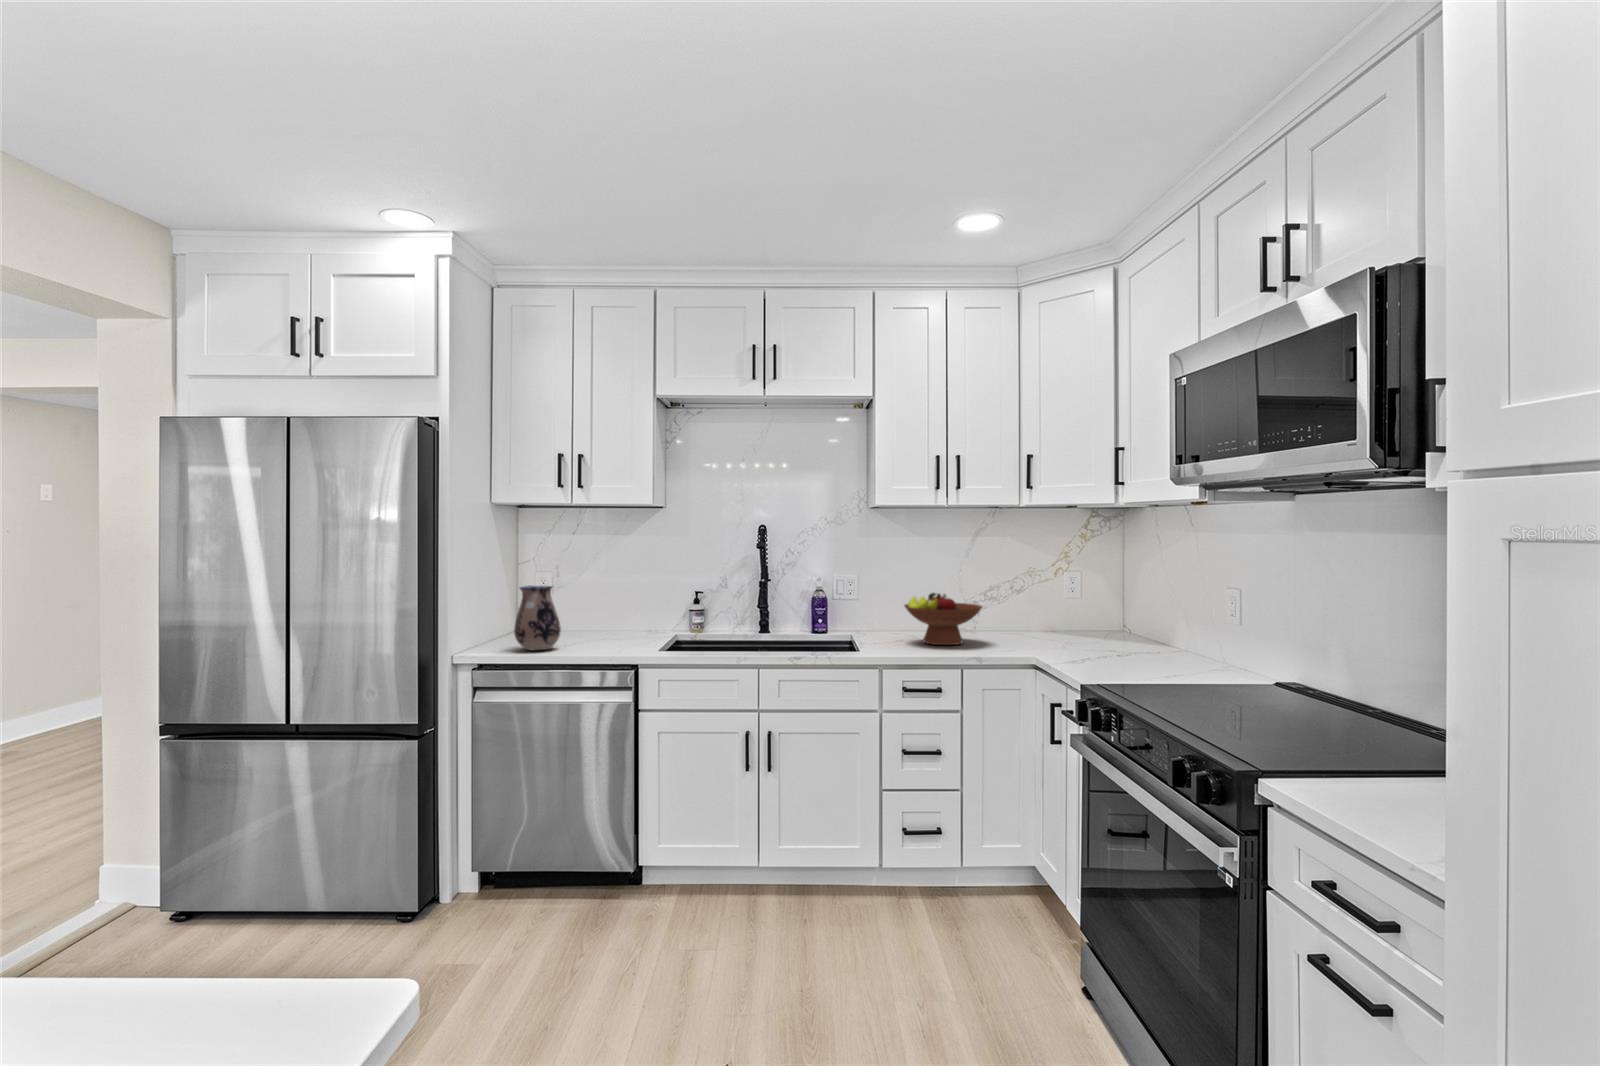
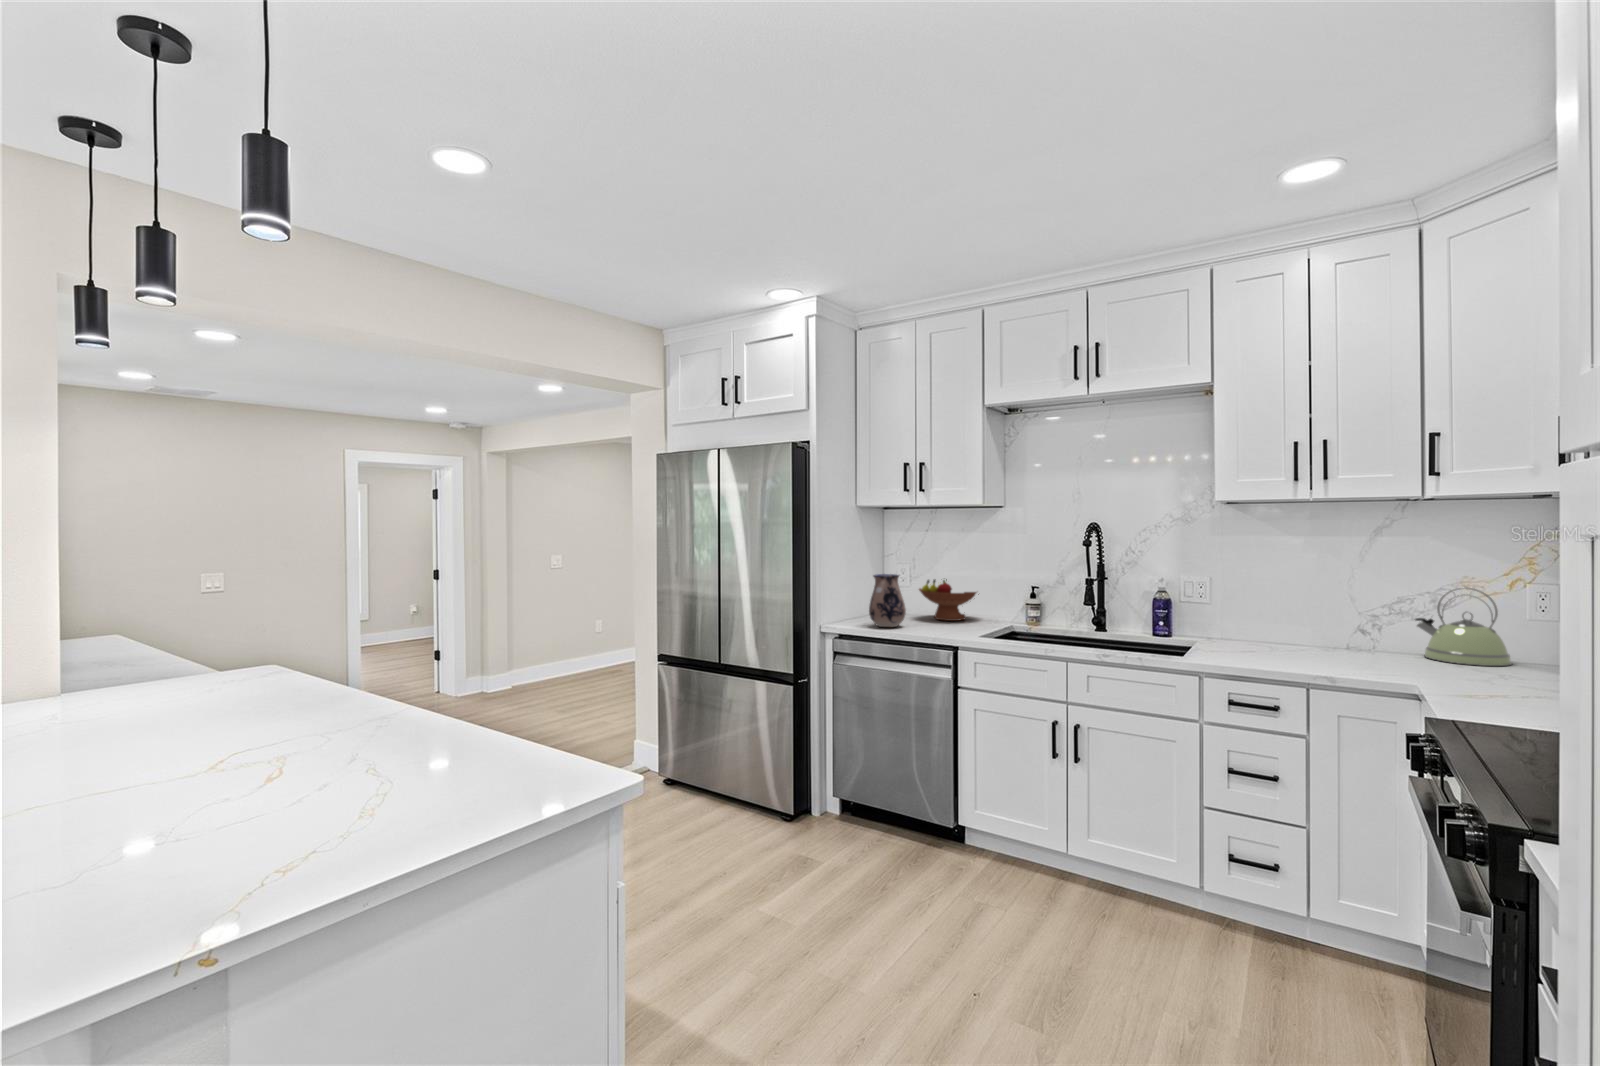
kettle: none [1007,578,1067,639] -> present [1415,588,1512,666]
fruit bowl: present [904,593,982,645] -> present [919,579,979,621]

